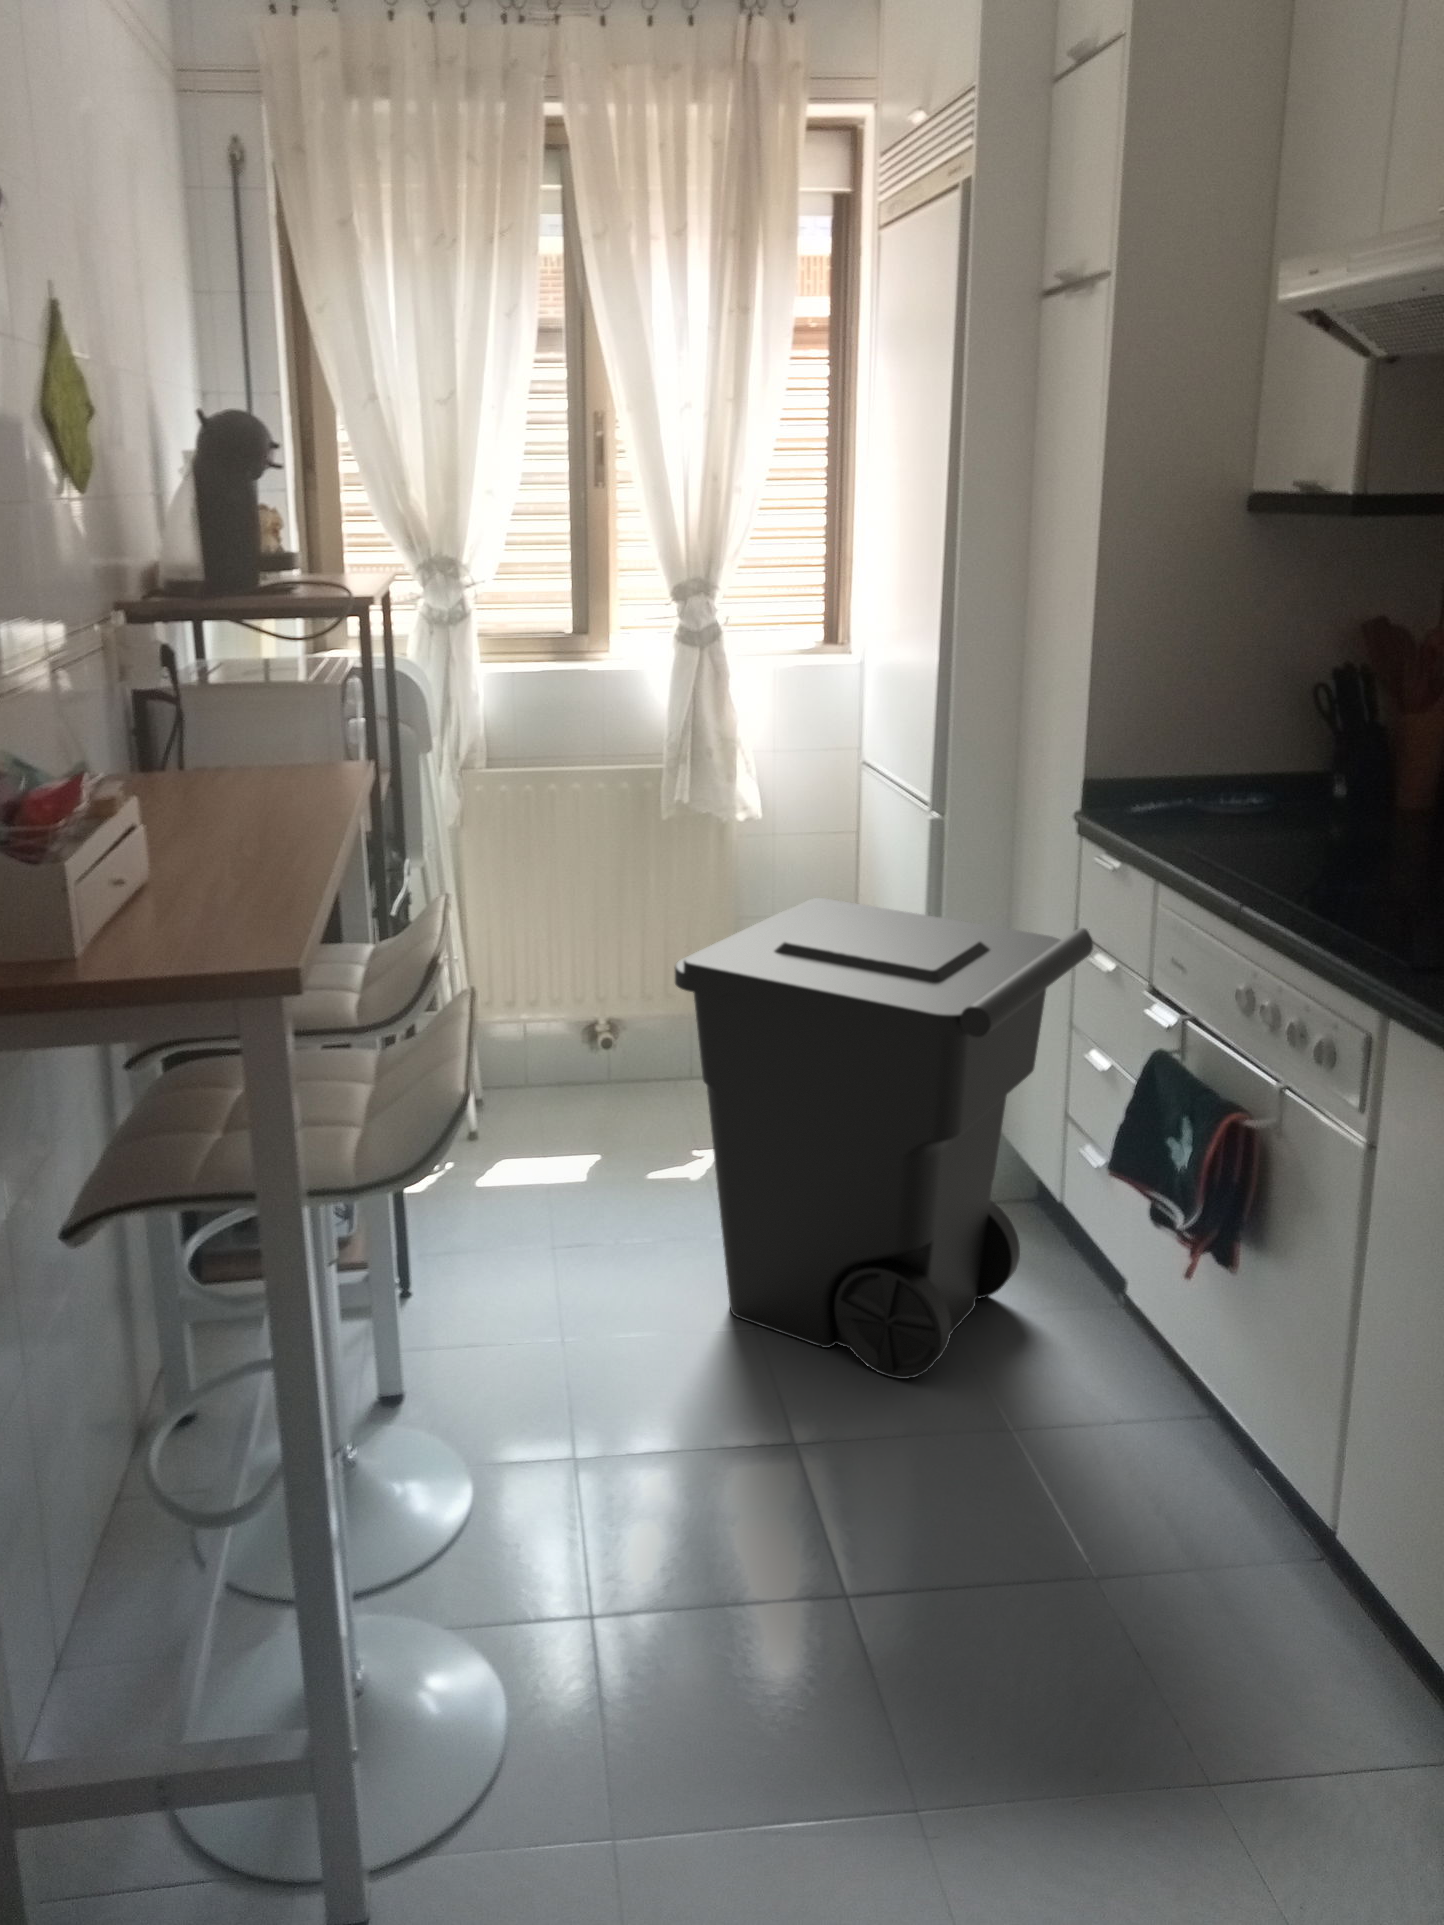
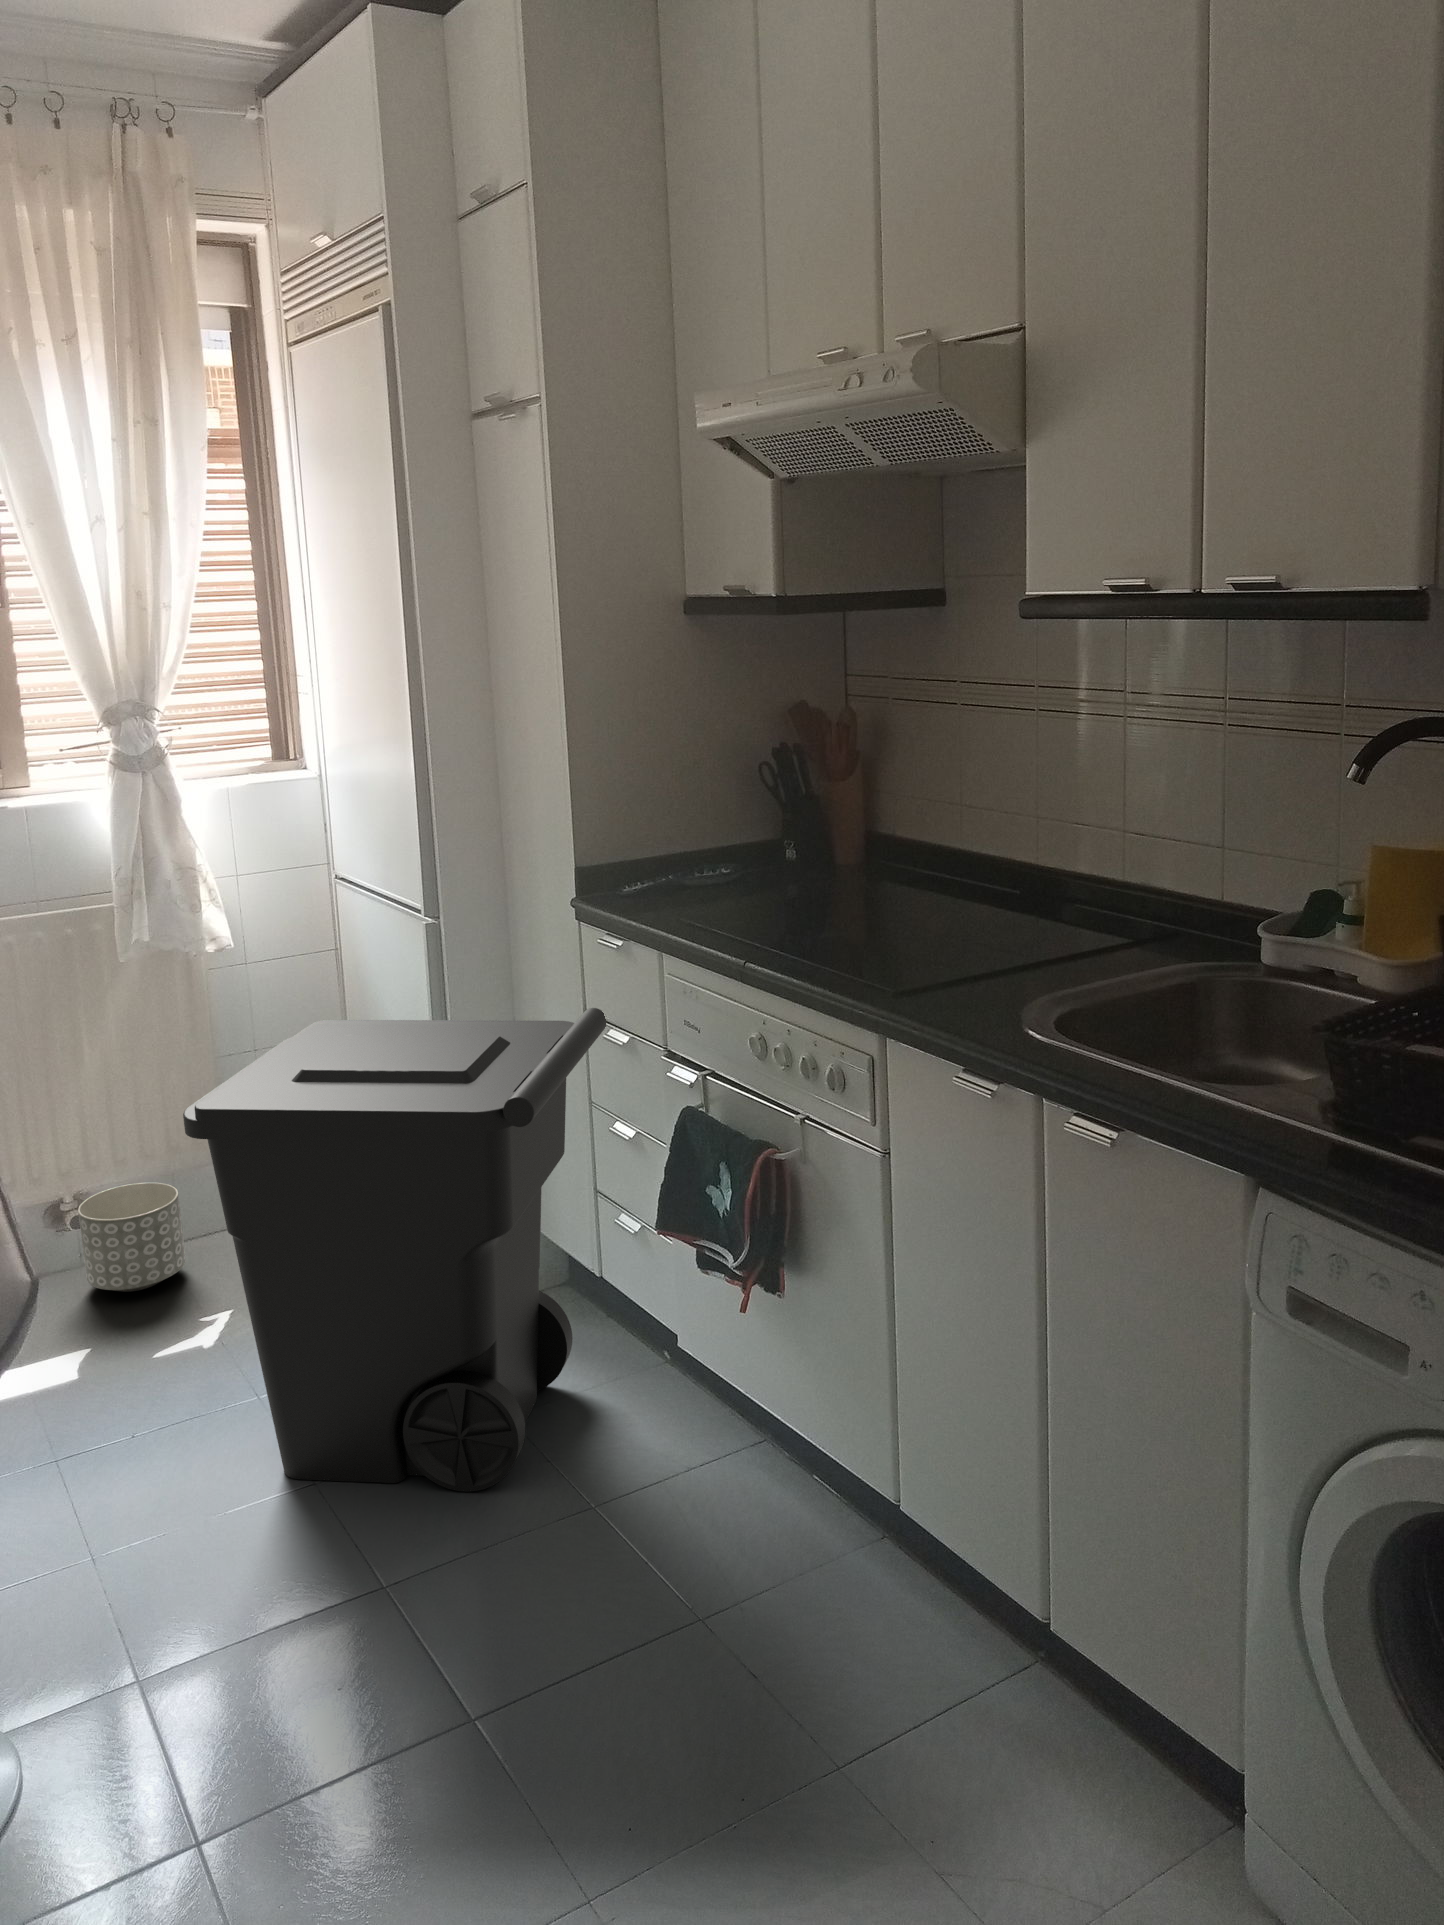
planter: none [607,1018,690,1113] -> present [78,1183,186,1292]

